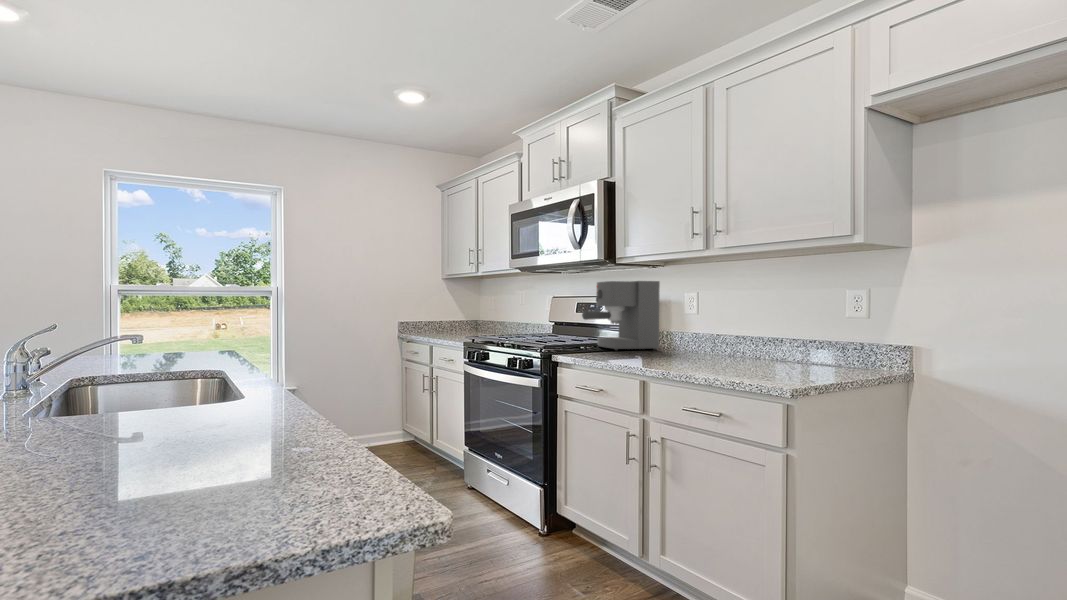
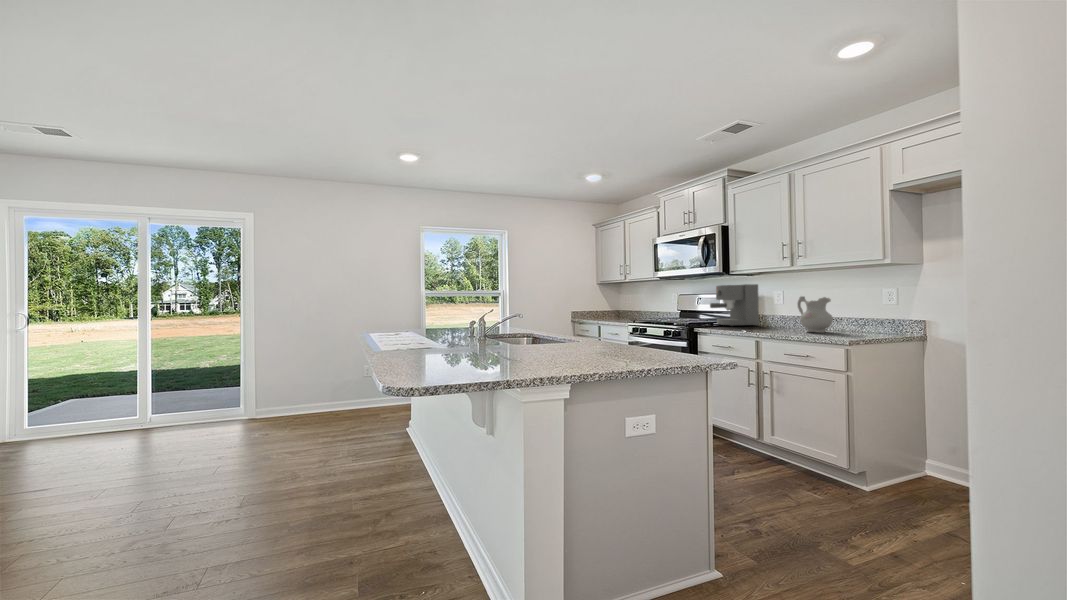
ceramic pitcher: none [713,302,768,367] -> present [797,297,833,333]

